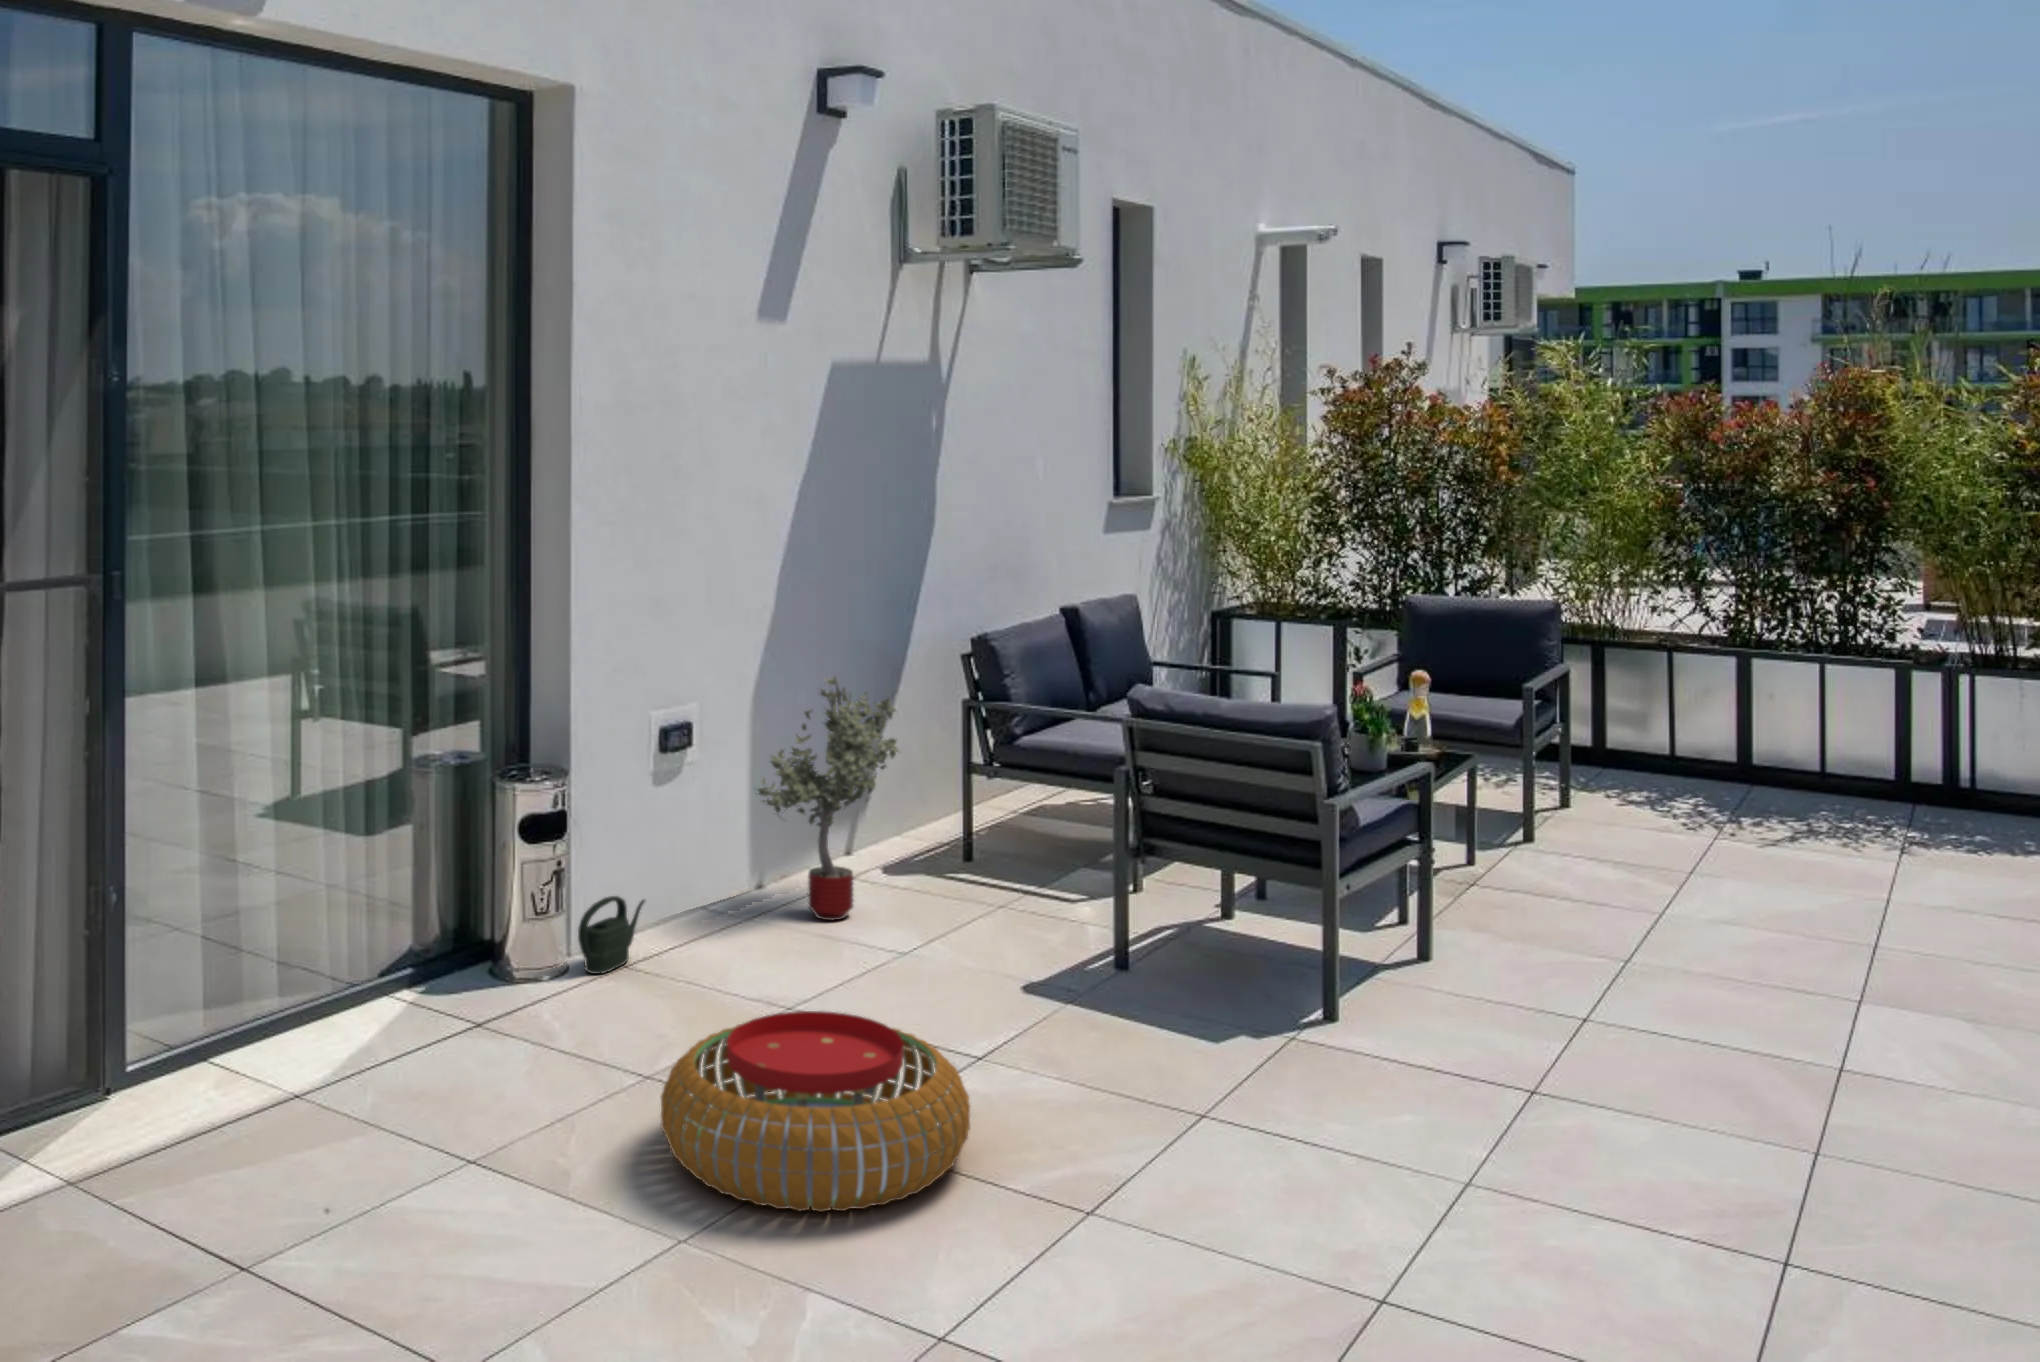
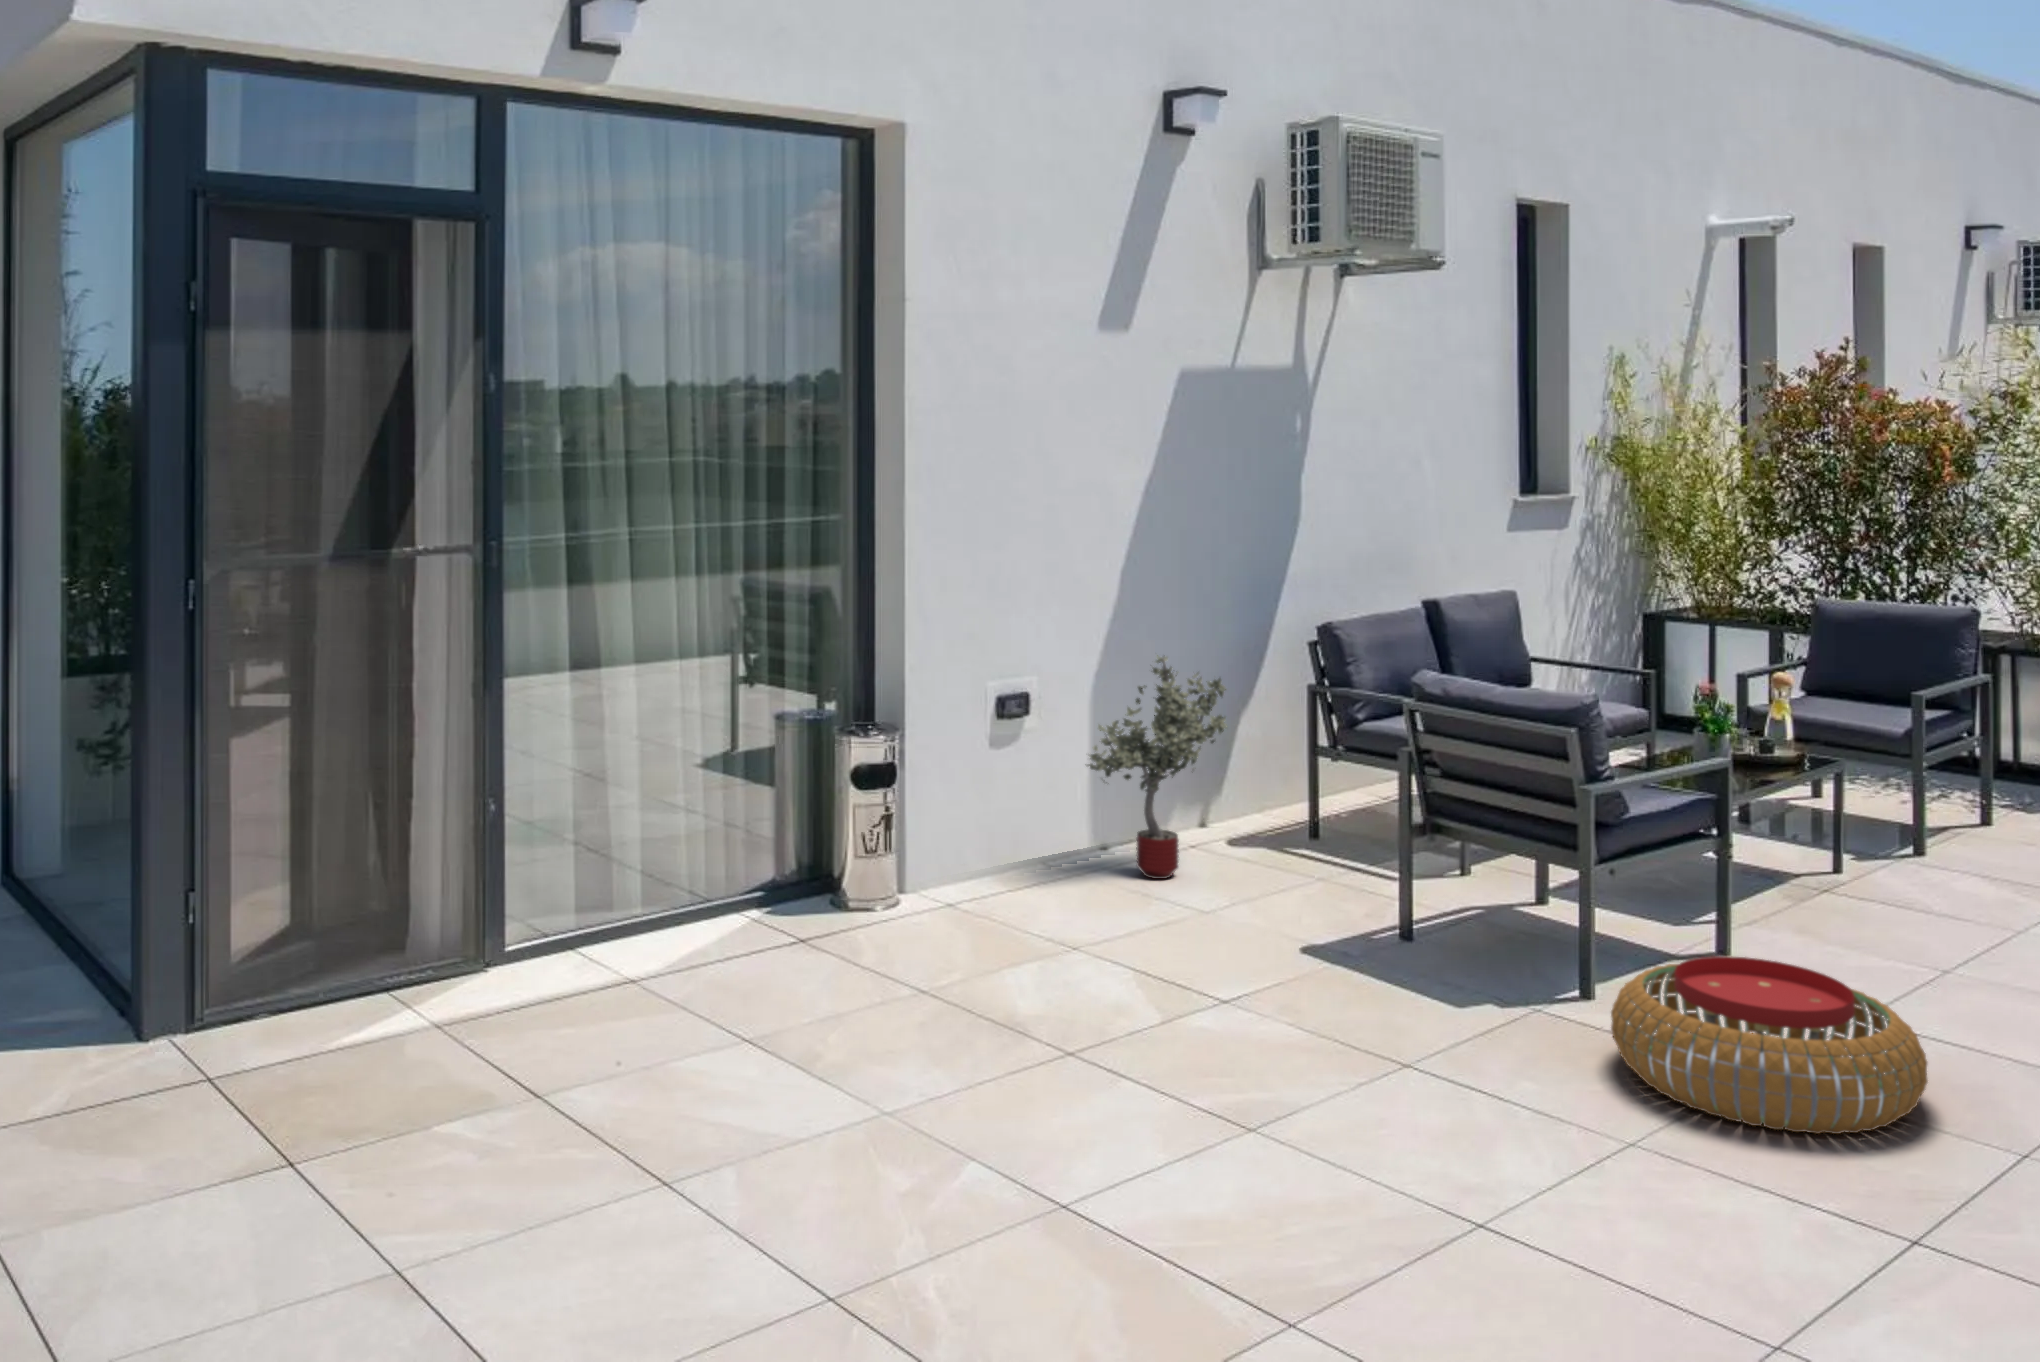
watering can: present [578,896,645,974] -> none [906,840,977,907]
pouf: present [661,1011,970,1212] -> present [1611,956,1928,1134]

